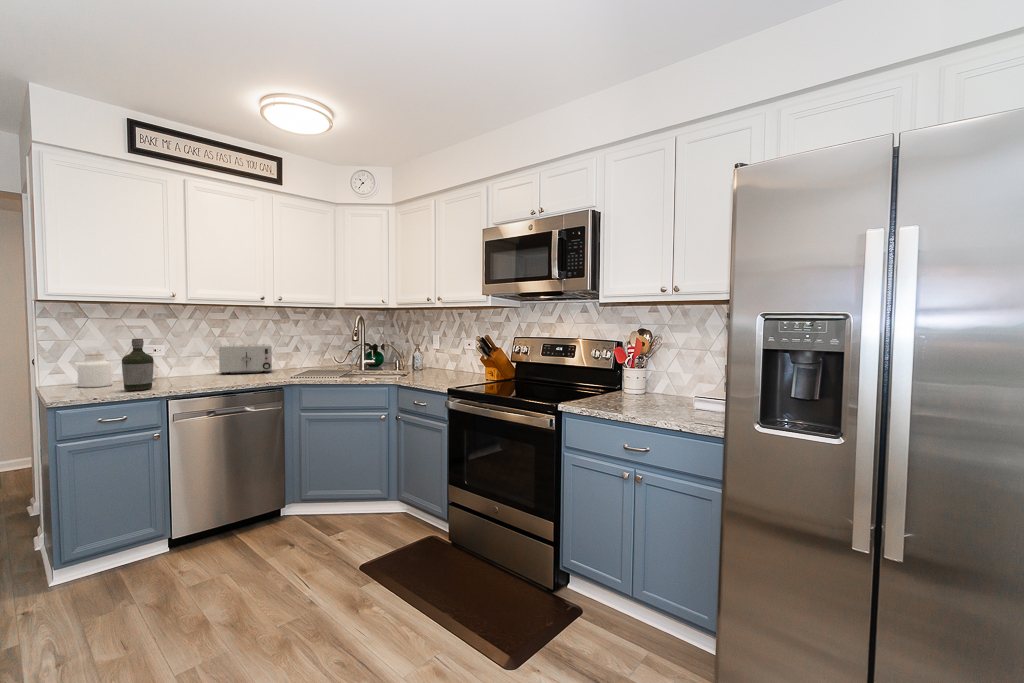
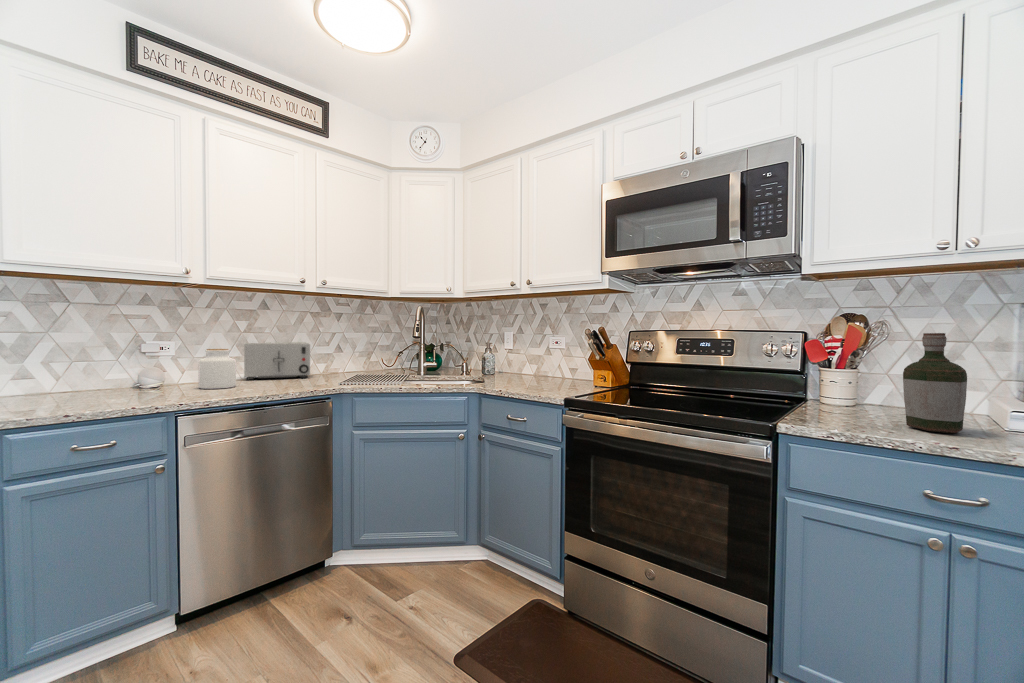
bottle: present [122,339,154,391] -> present [903,333,967,433]
jar: present [78,354,113,387] -> present [198,349,236,389]

